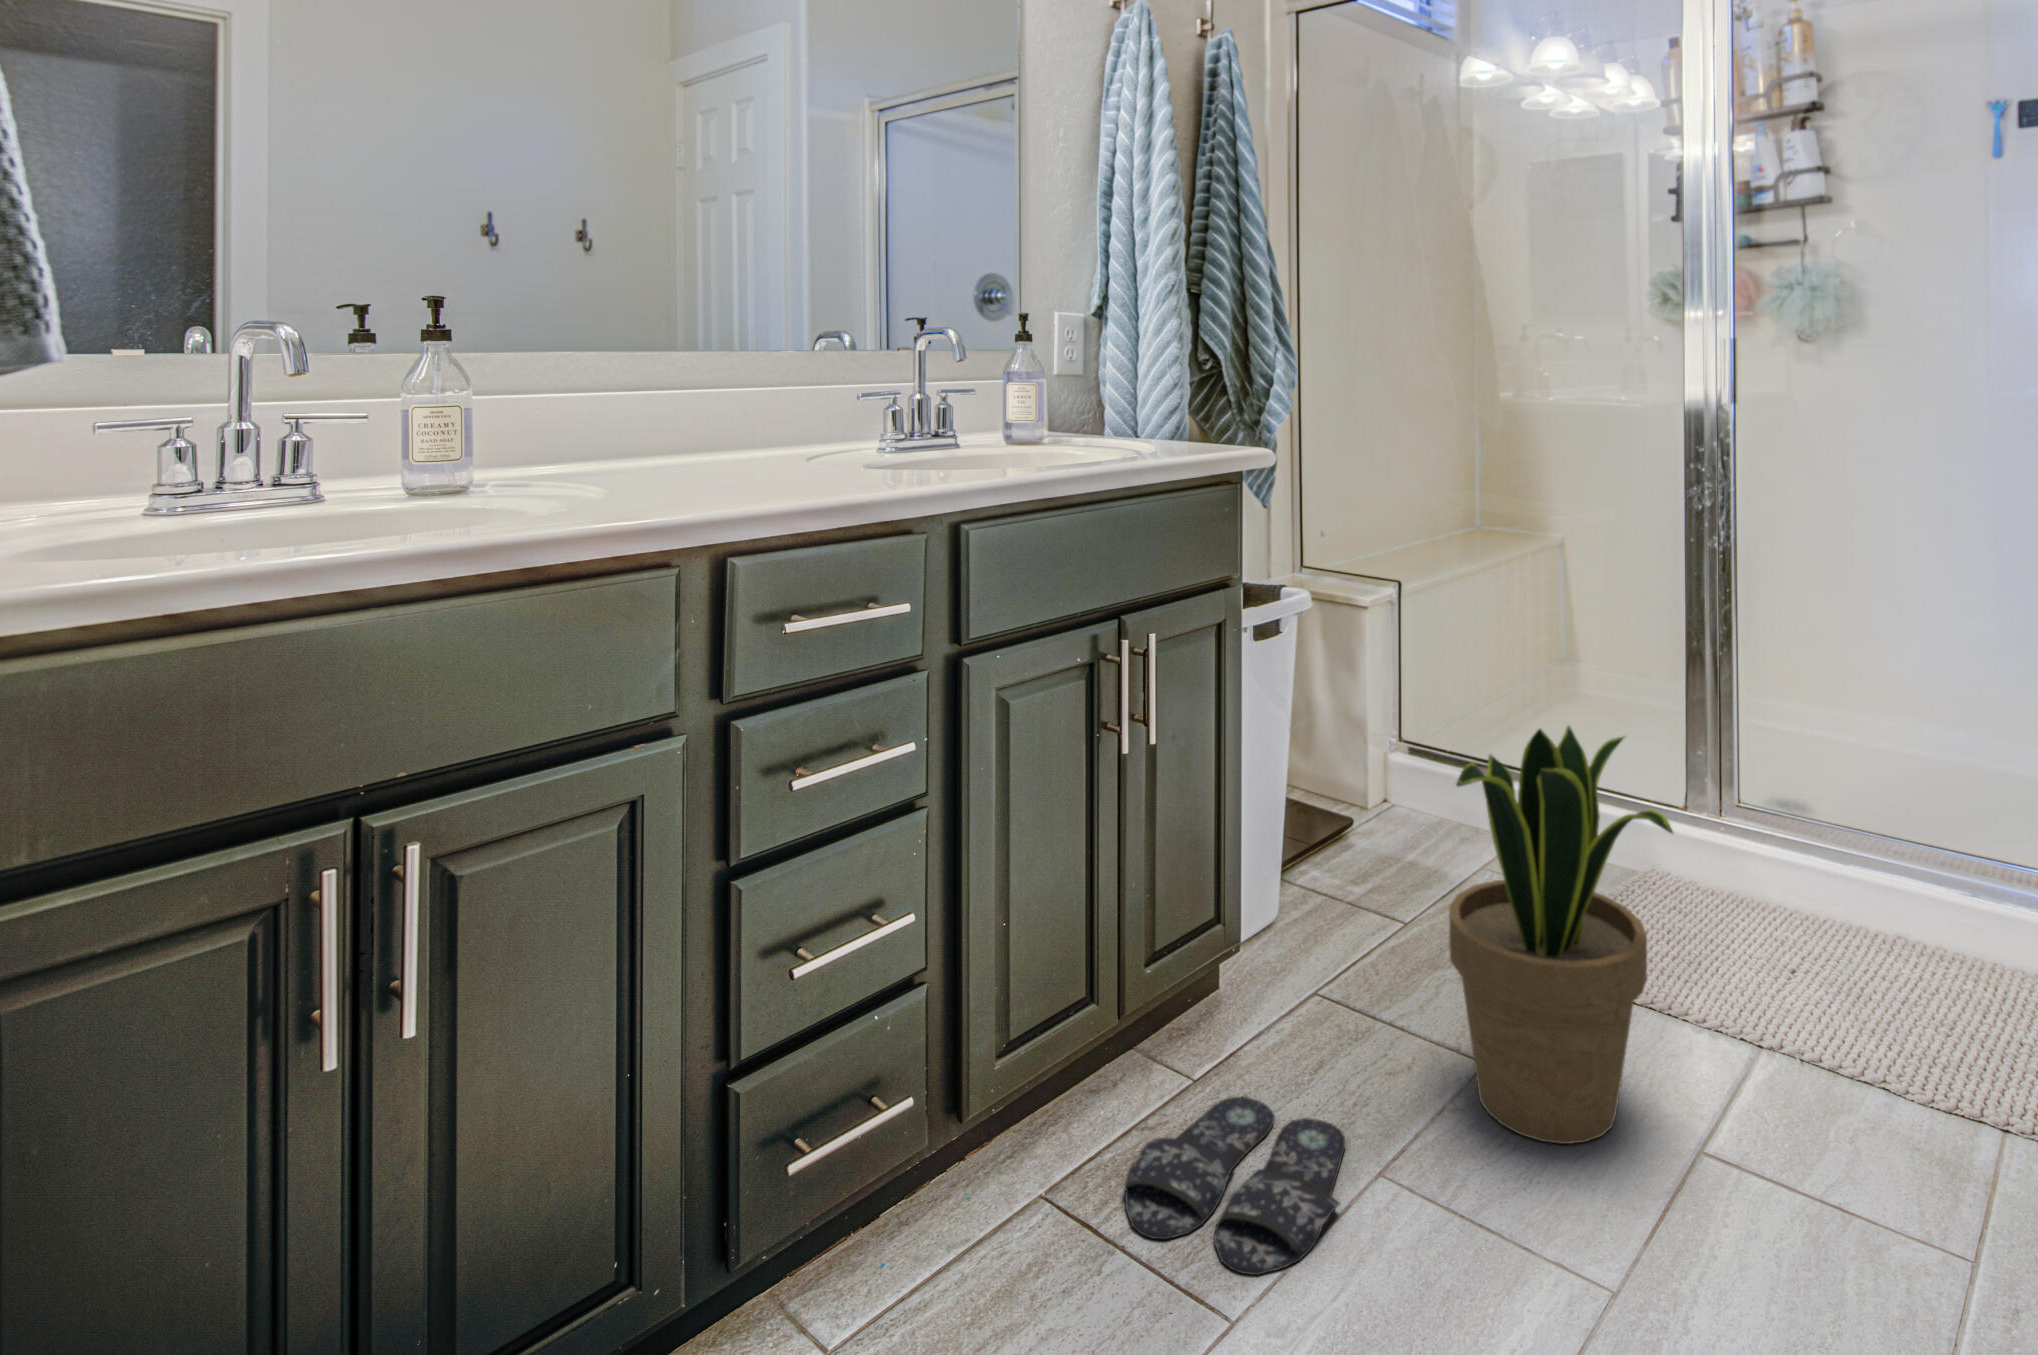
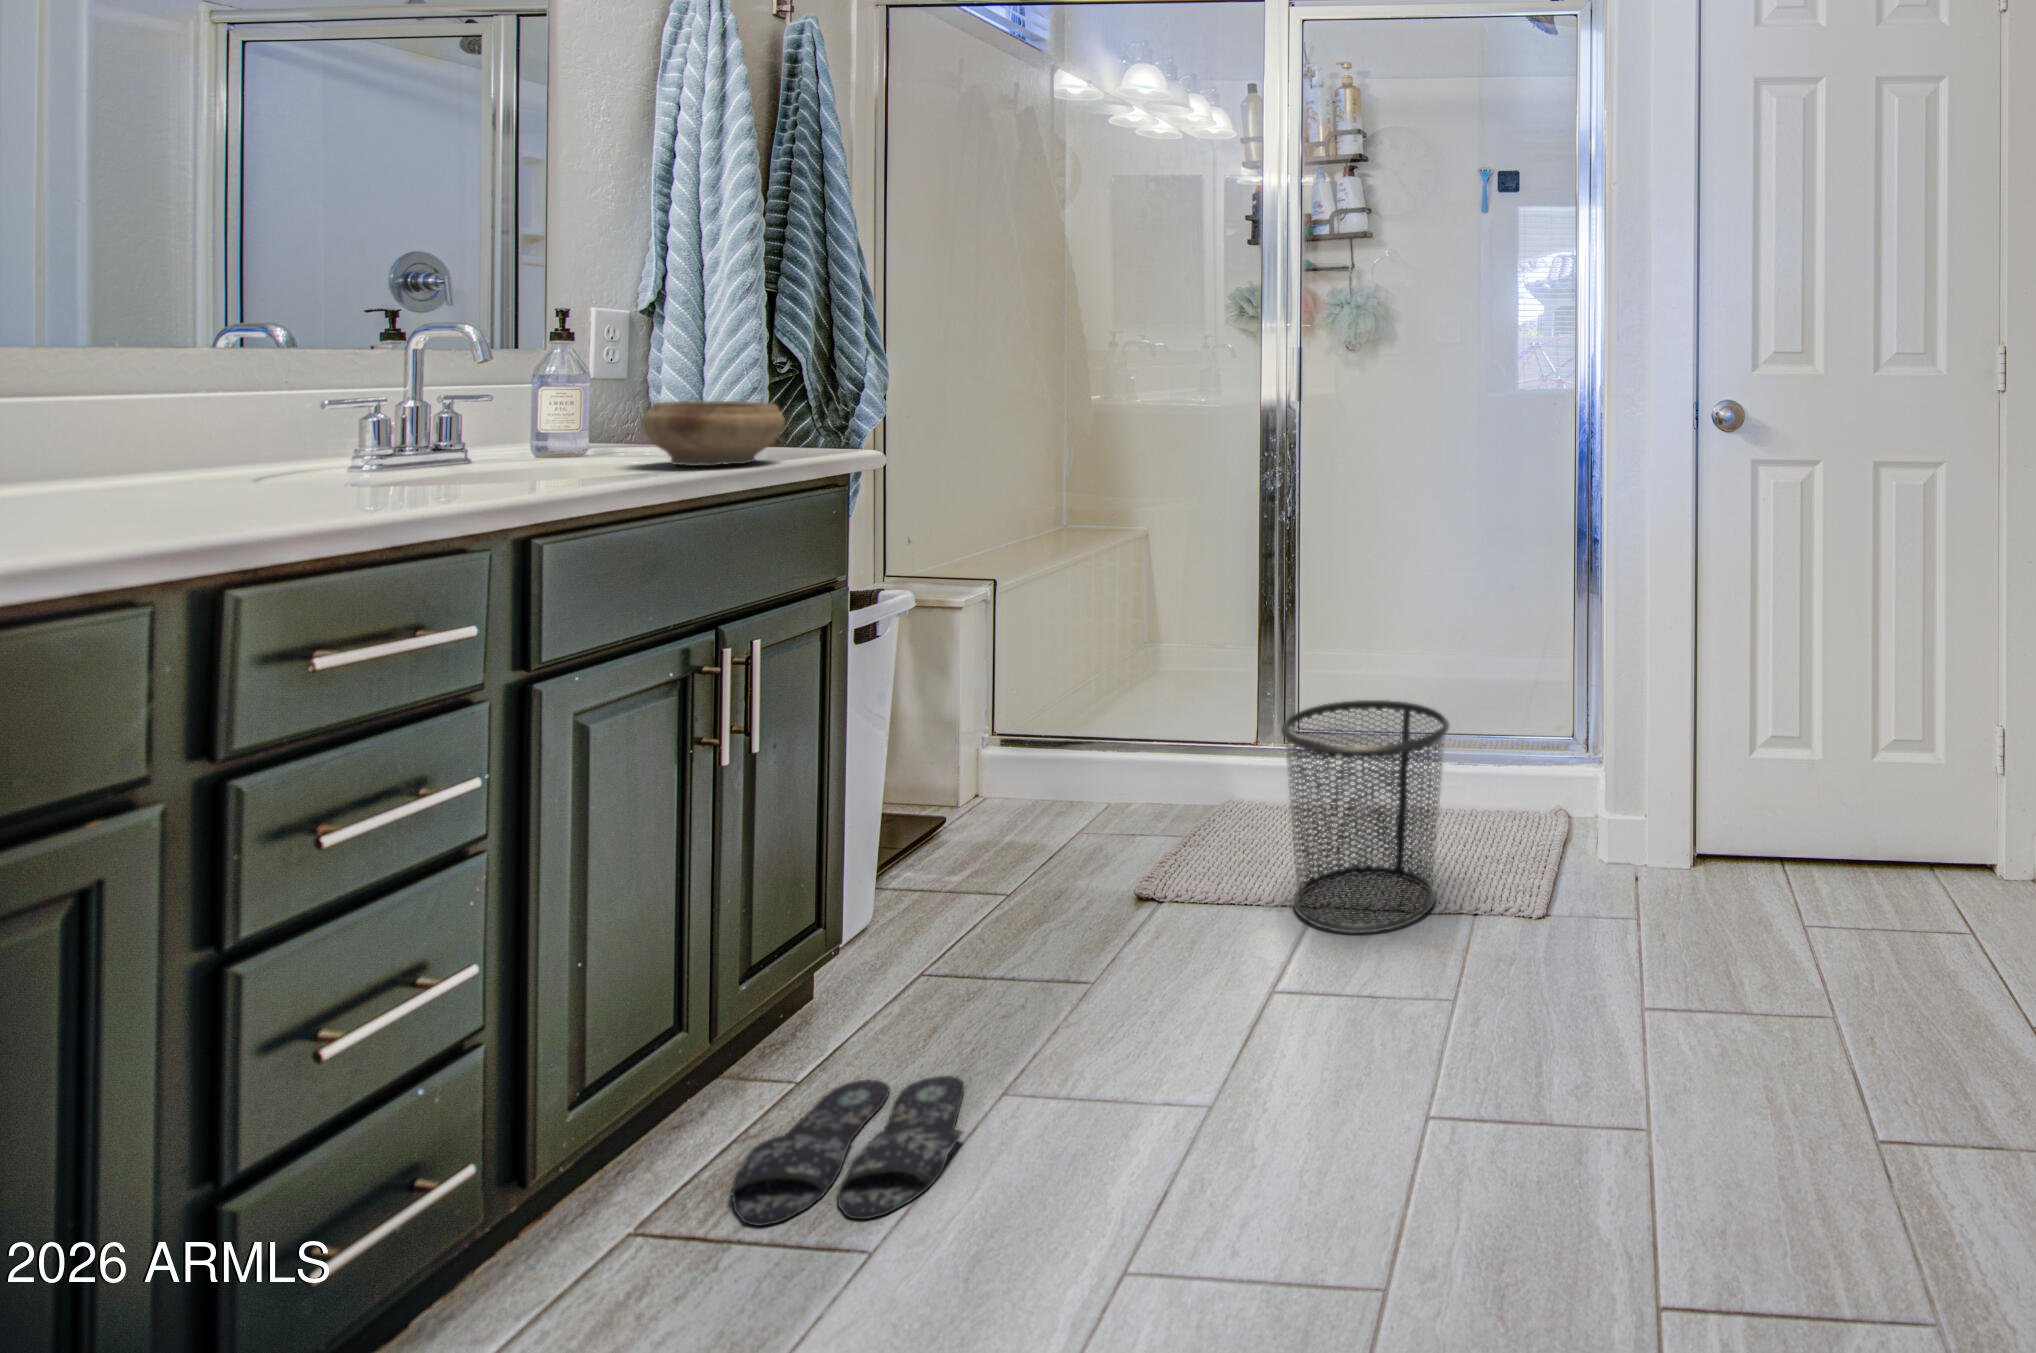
ceramic bowl: none [1068,396,1184,459] -> present [642,401,785,466]
potted plant: present [1449,726,1673,1144] -> none [1060,677,1251,1033]
waste bin: none [1715,780,1960,1097] -> present [1281,700,1449,932]

